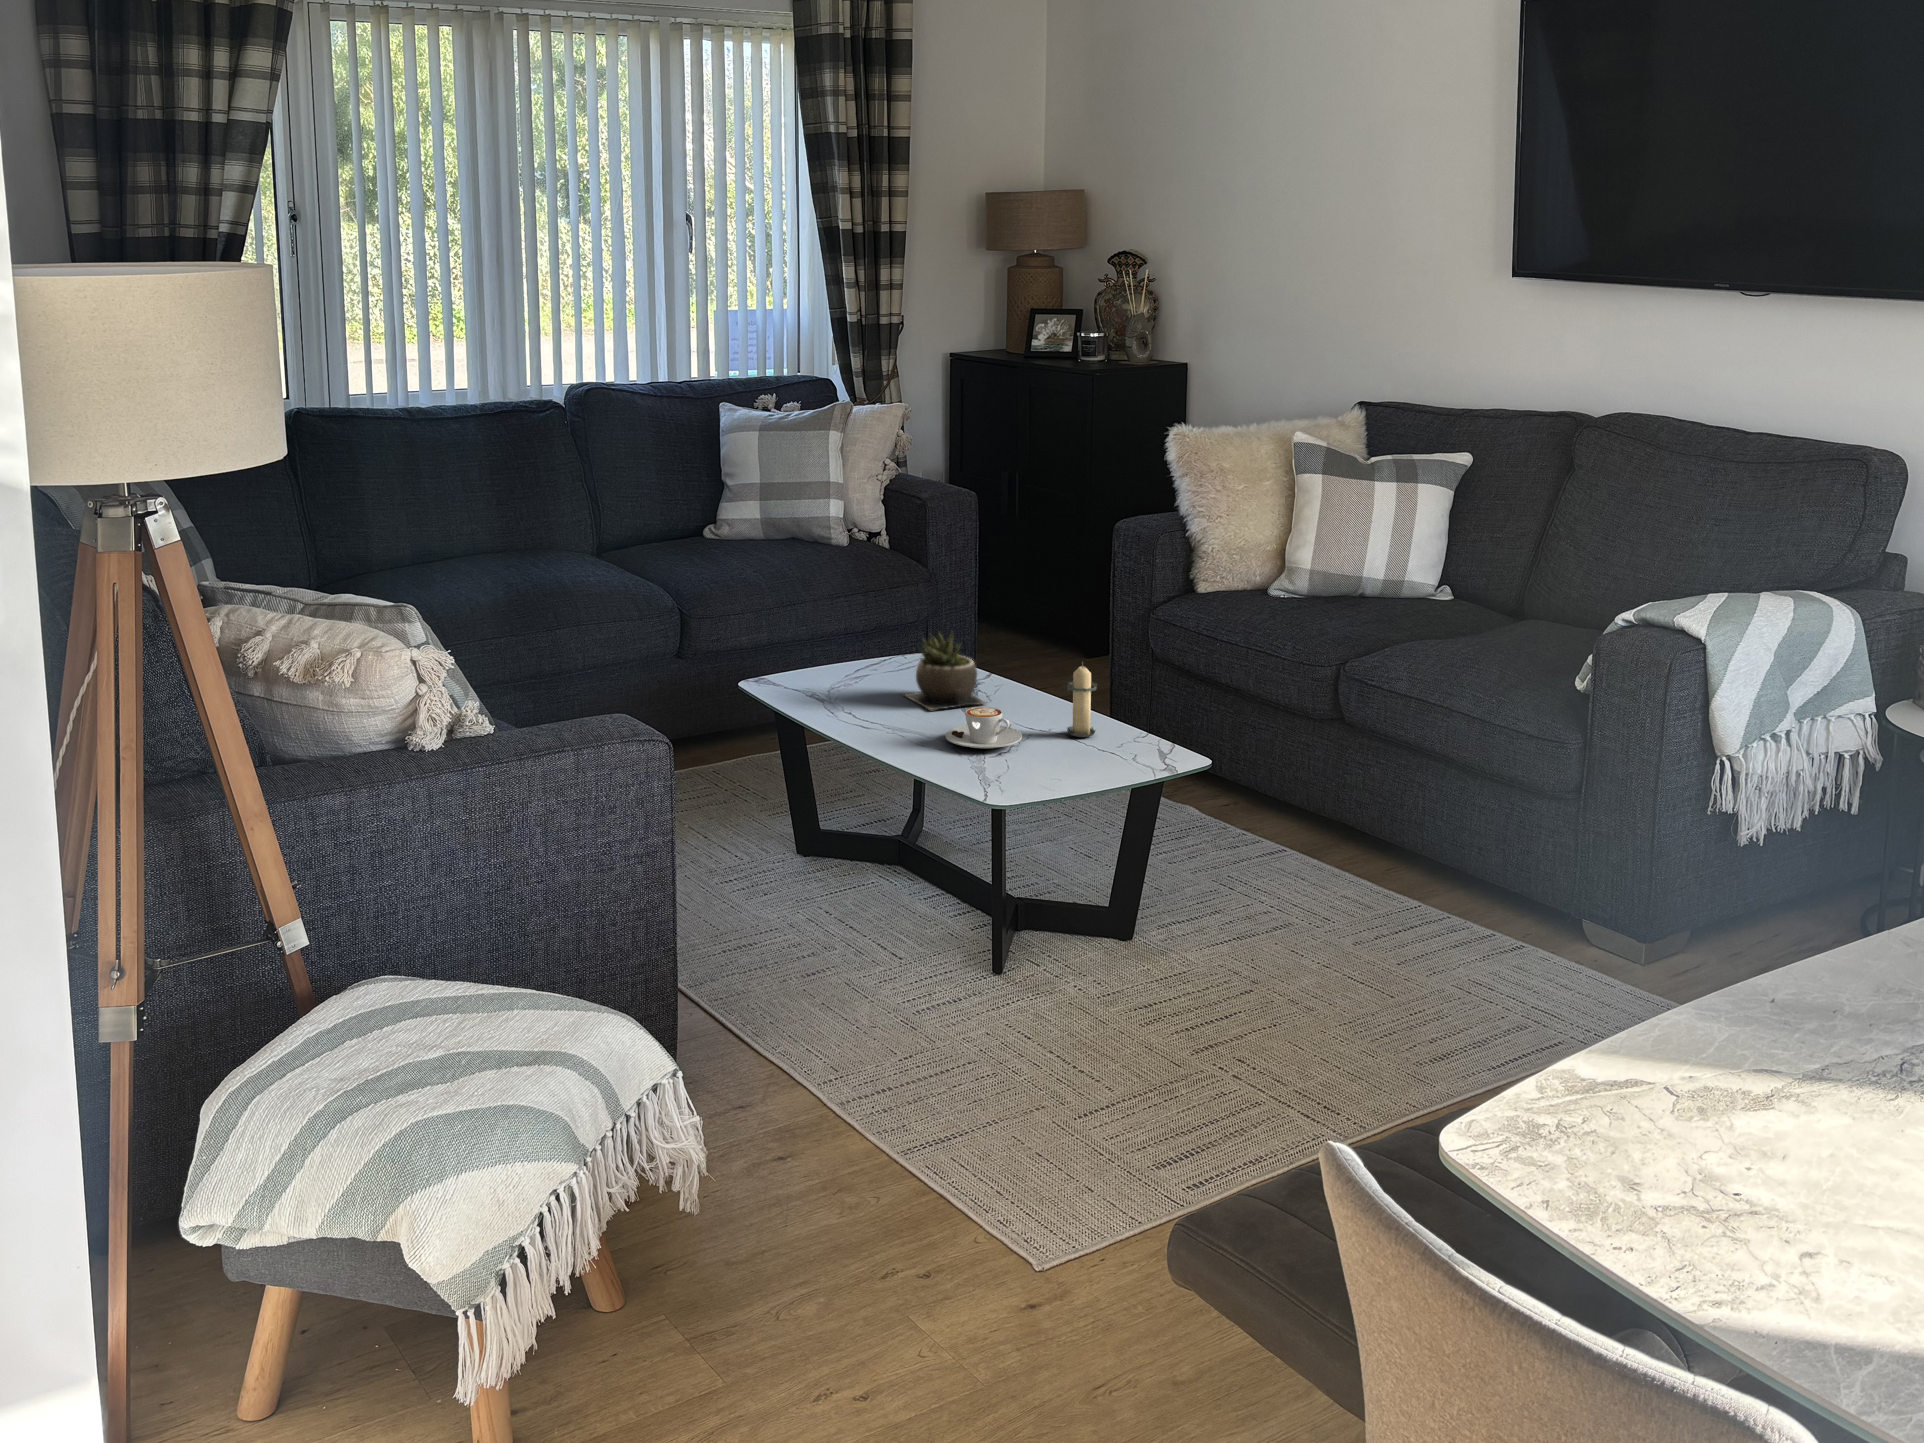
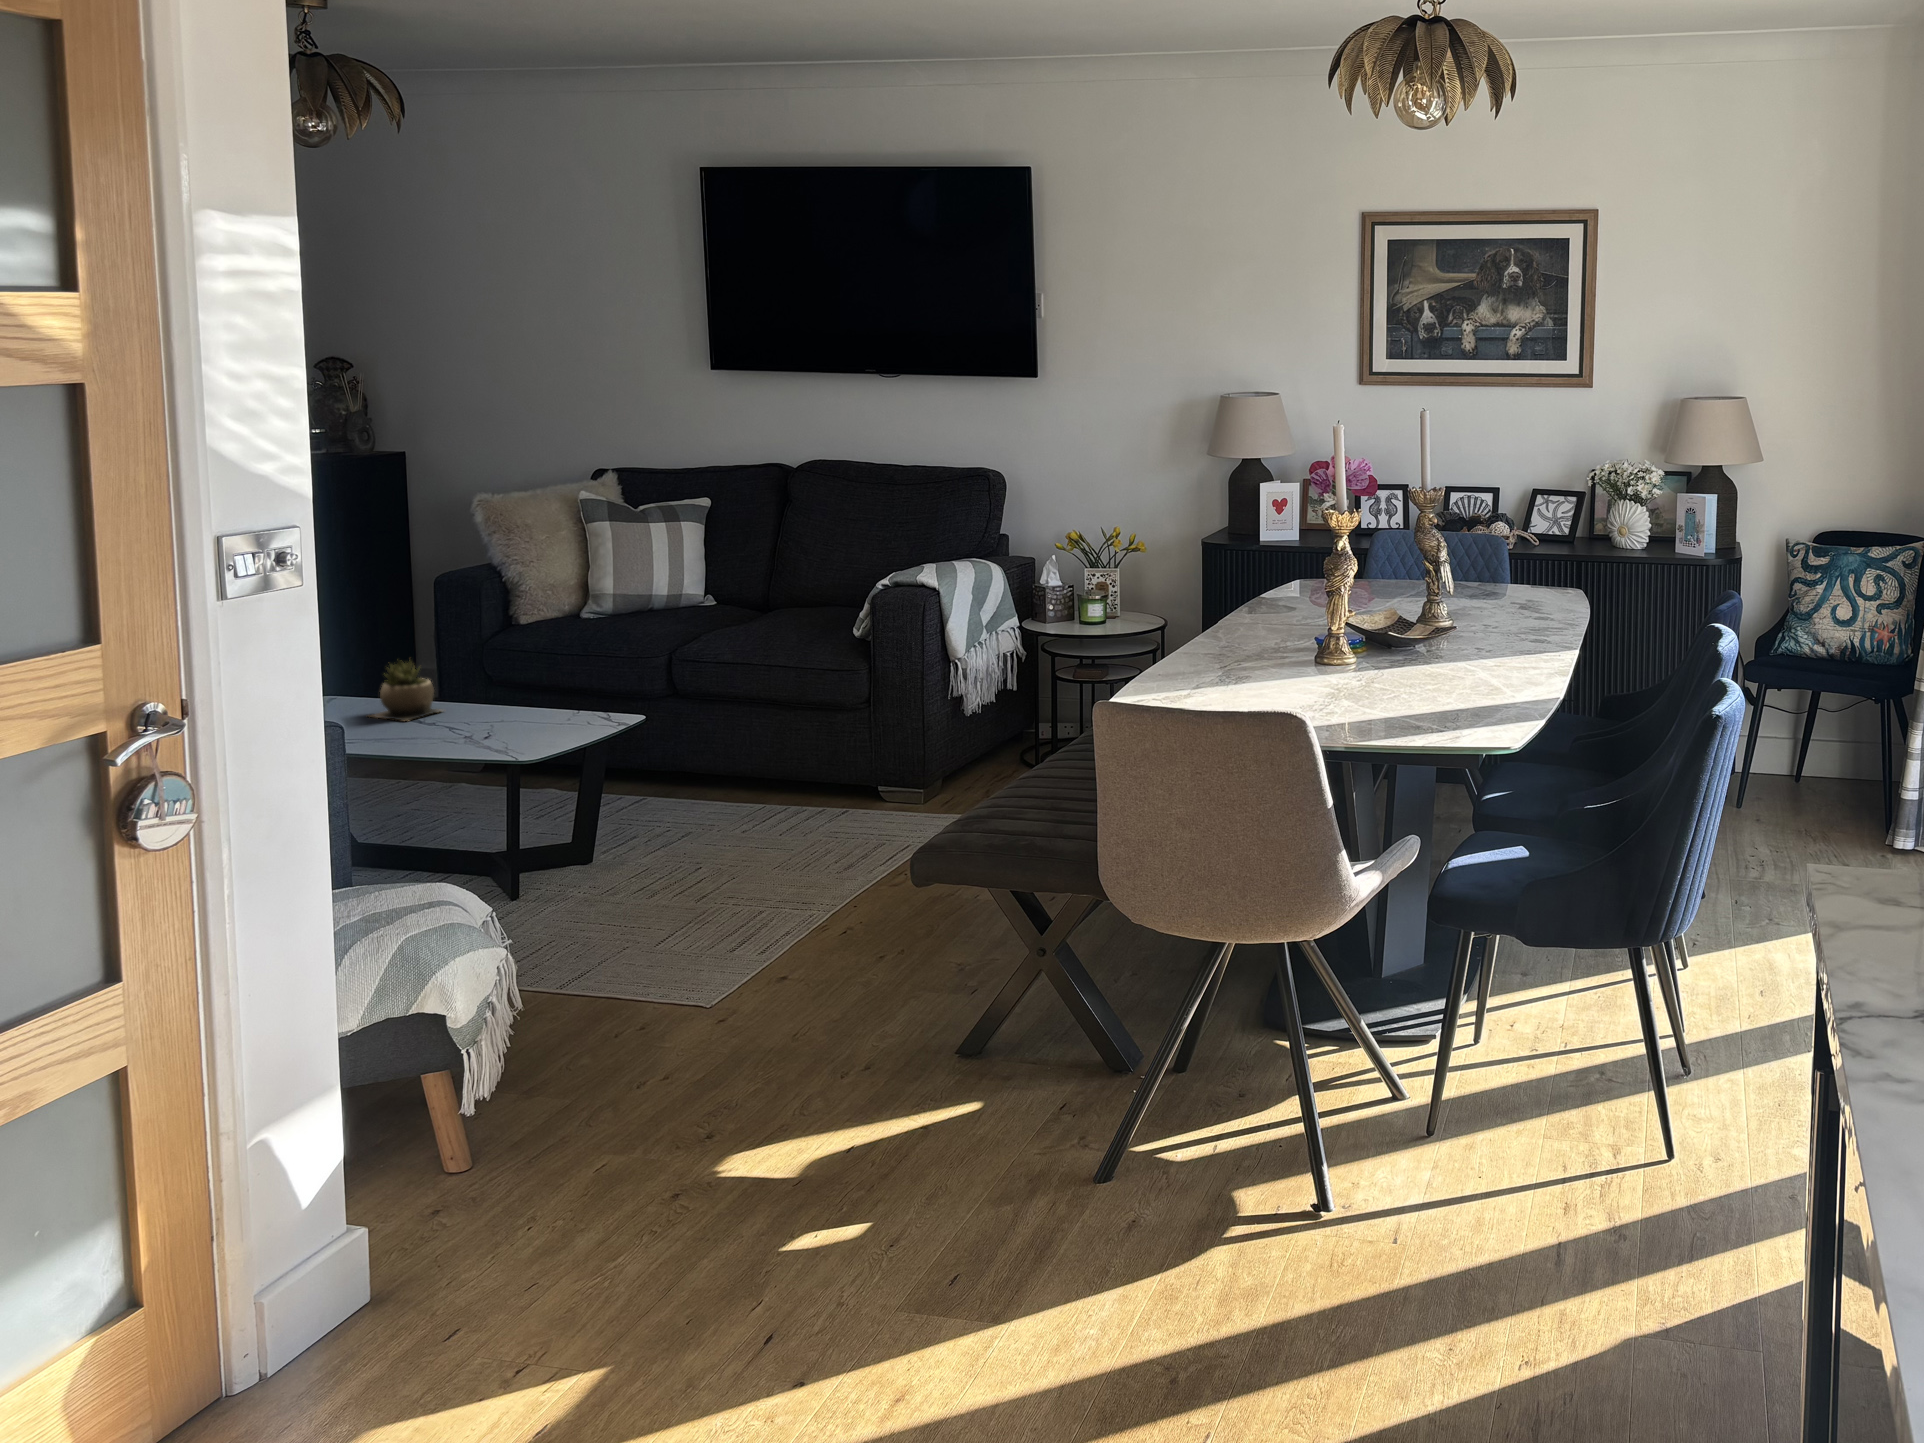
candle: present [1067,662,1097,737] -> none [529,660,559,718]
coffee cup: present [945,707,1022,749] -> none [447,704,511,734]

